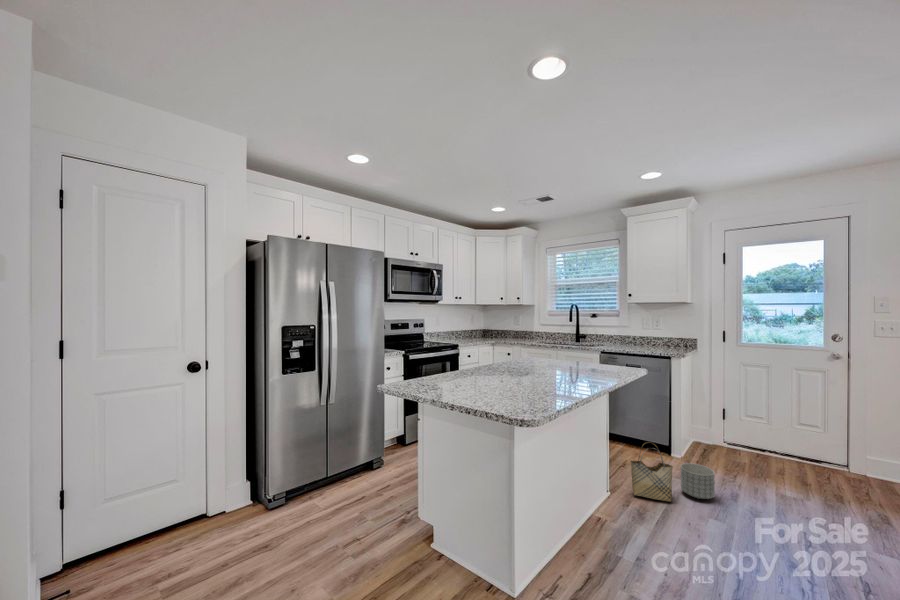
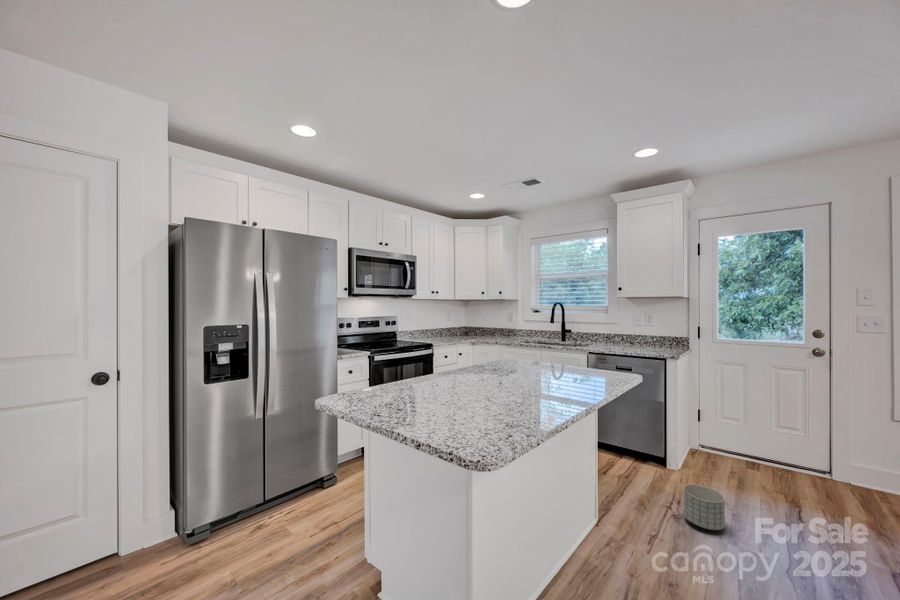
woven basket: present [630,442,673,501] -> none [625,461,676,534]

